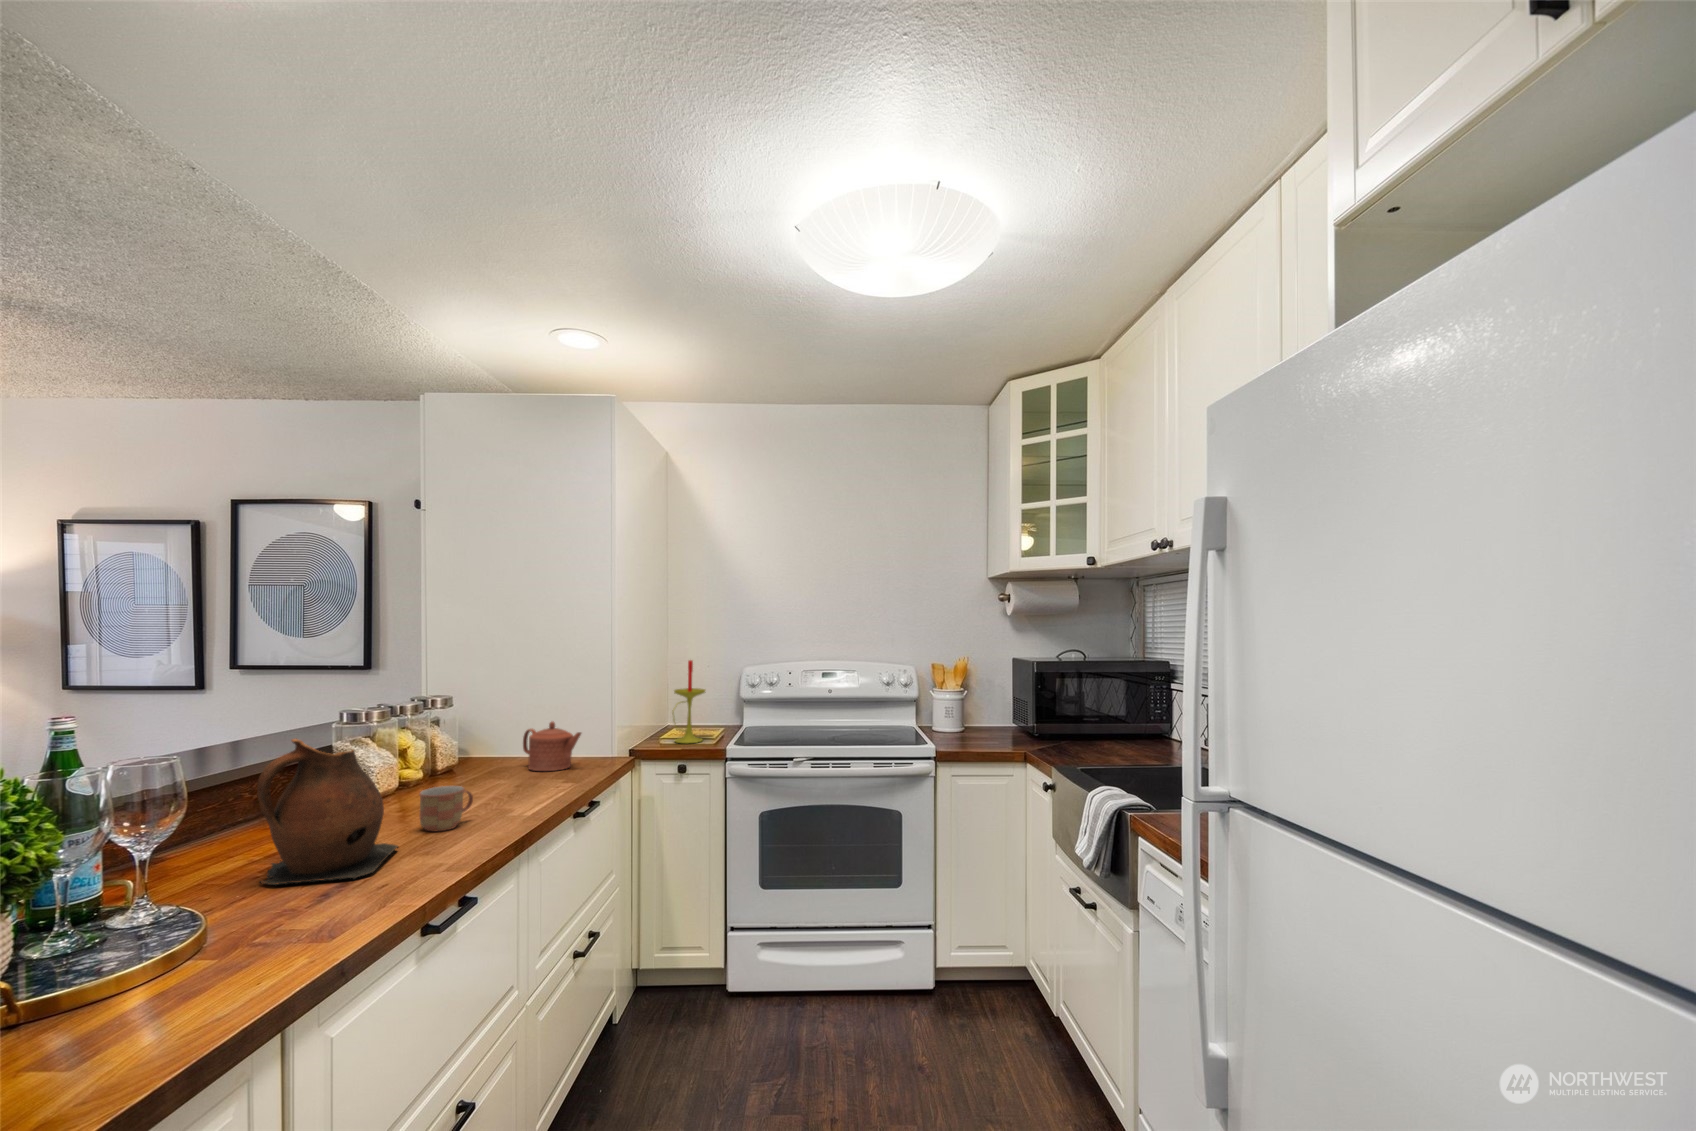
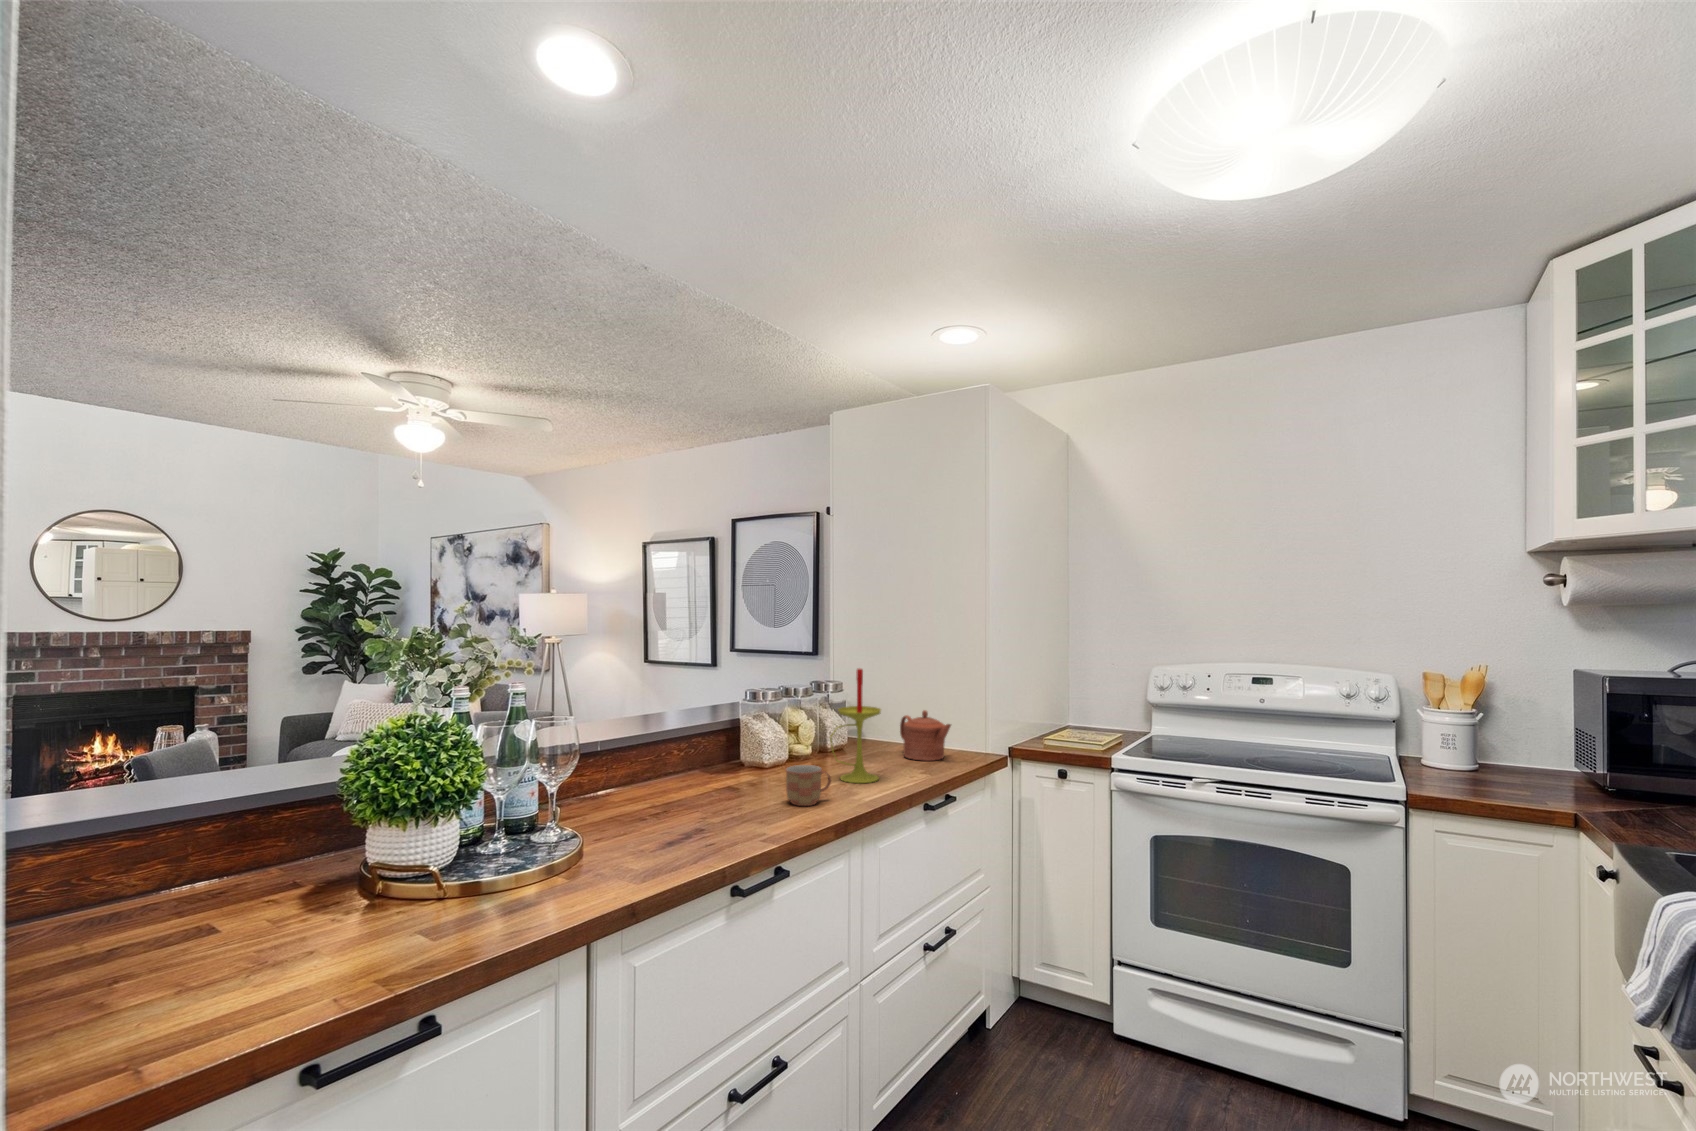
candle: present [673,660,705,743] -> present [830,669,881,783]
ceramic pitcher: present [257,738,398,885] -> none [658,712,763,838]

